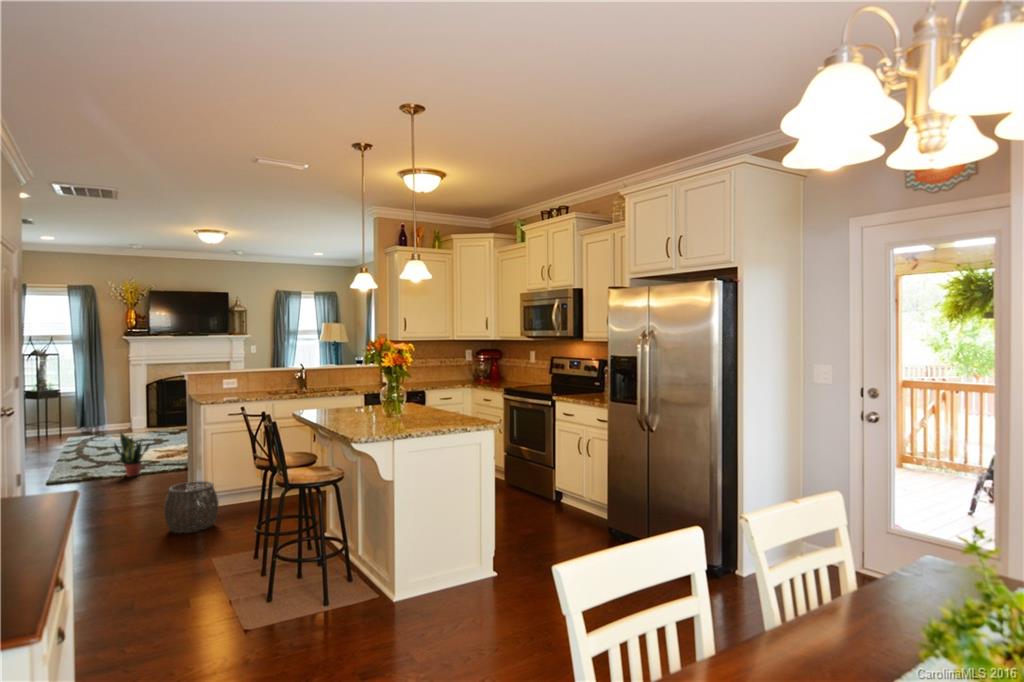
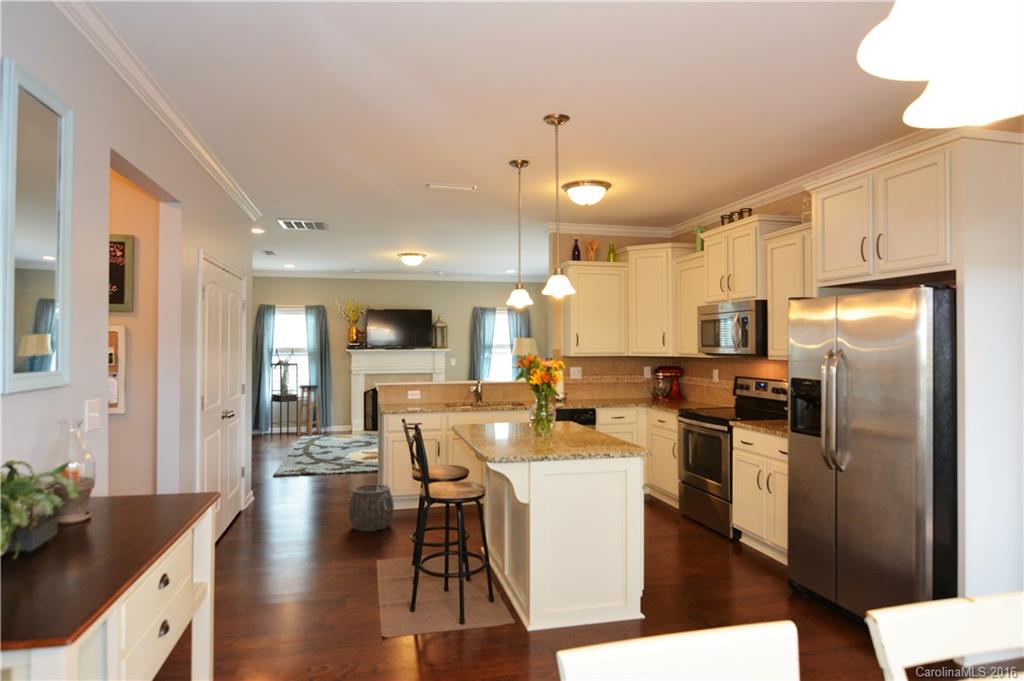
bar stool: none [59,378,91,438] -> present [297,385,320,436]
potted plant: present [114,433,149,476] -> none [326,433,354,474]

